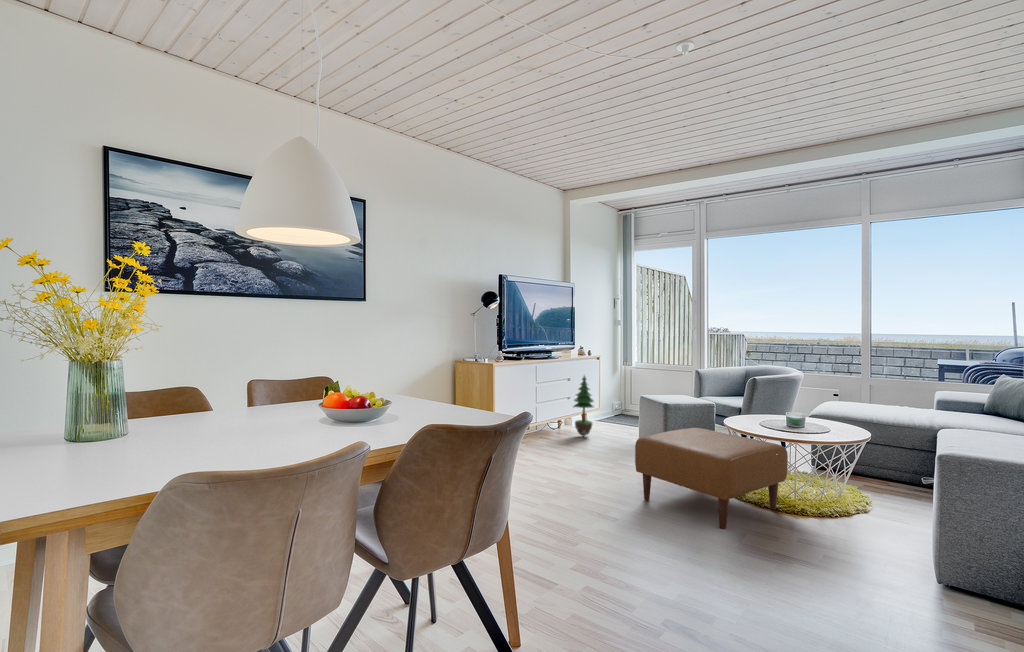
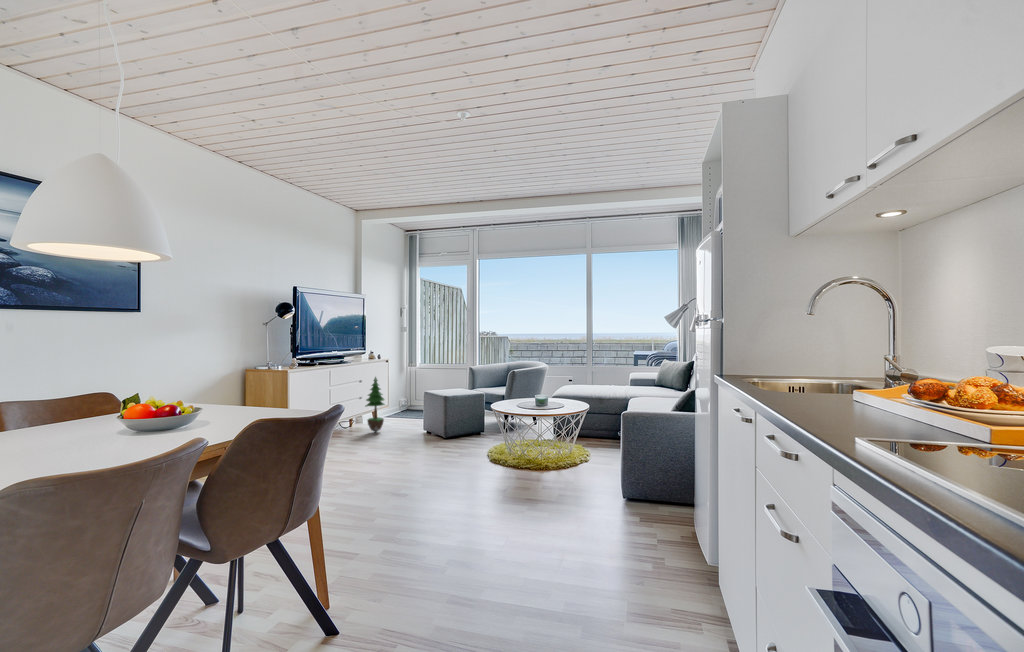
ottoman: present [635,428,788,529] -> none [422,413,535,488]

